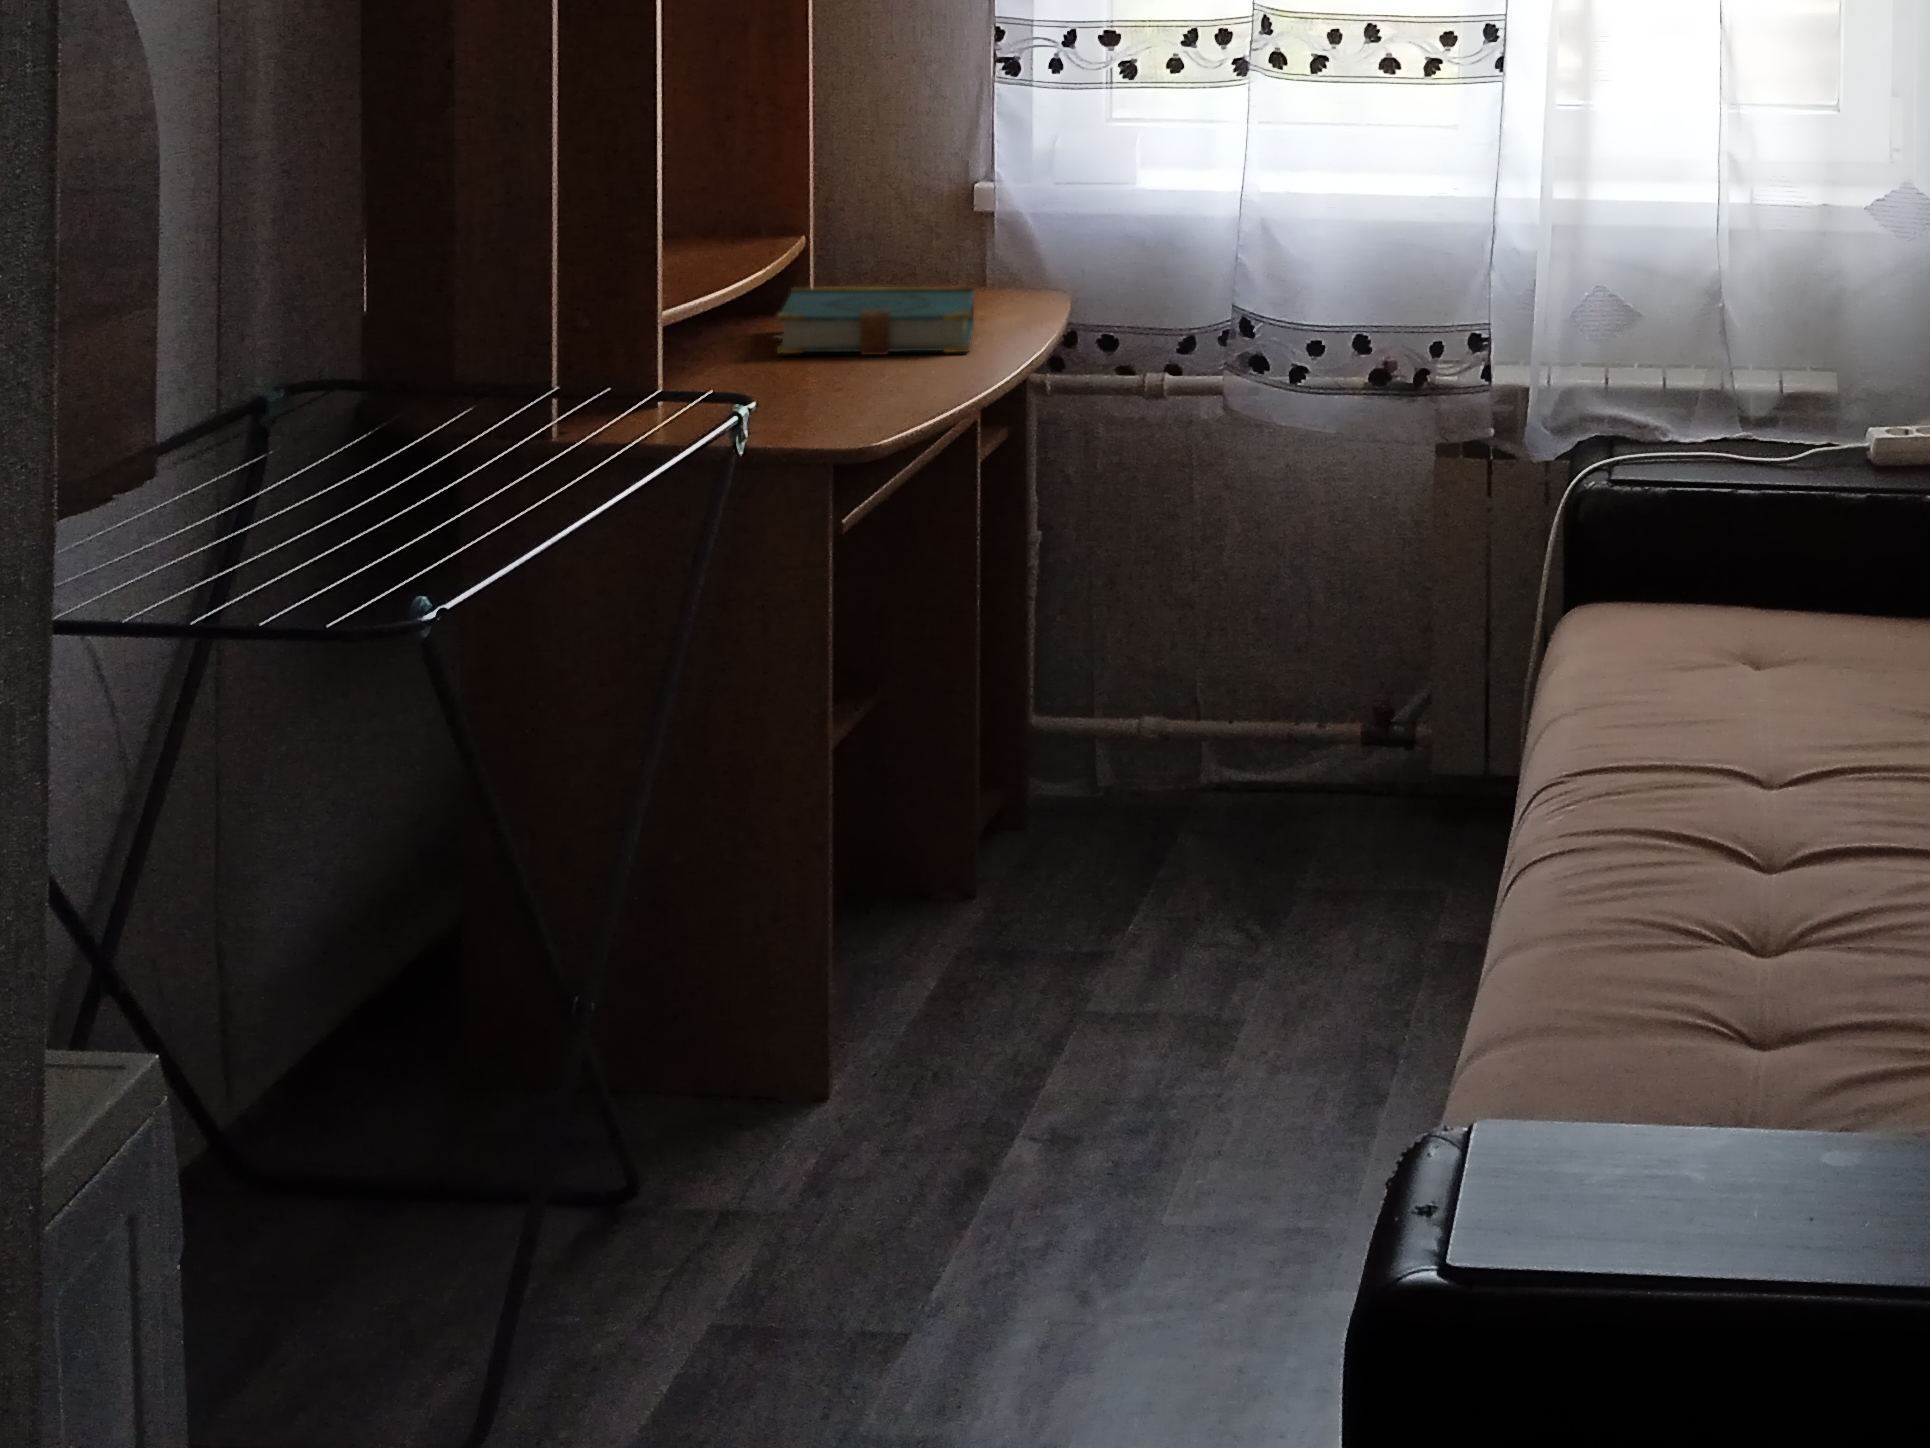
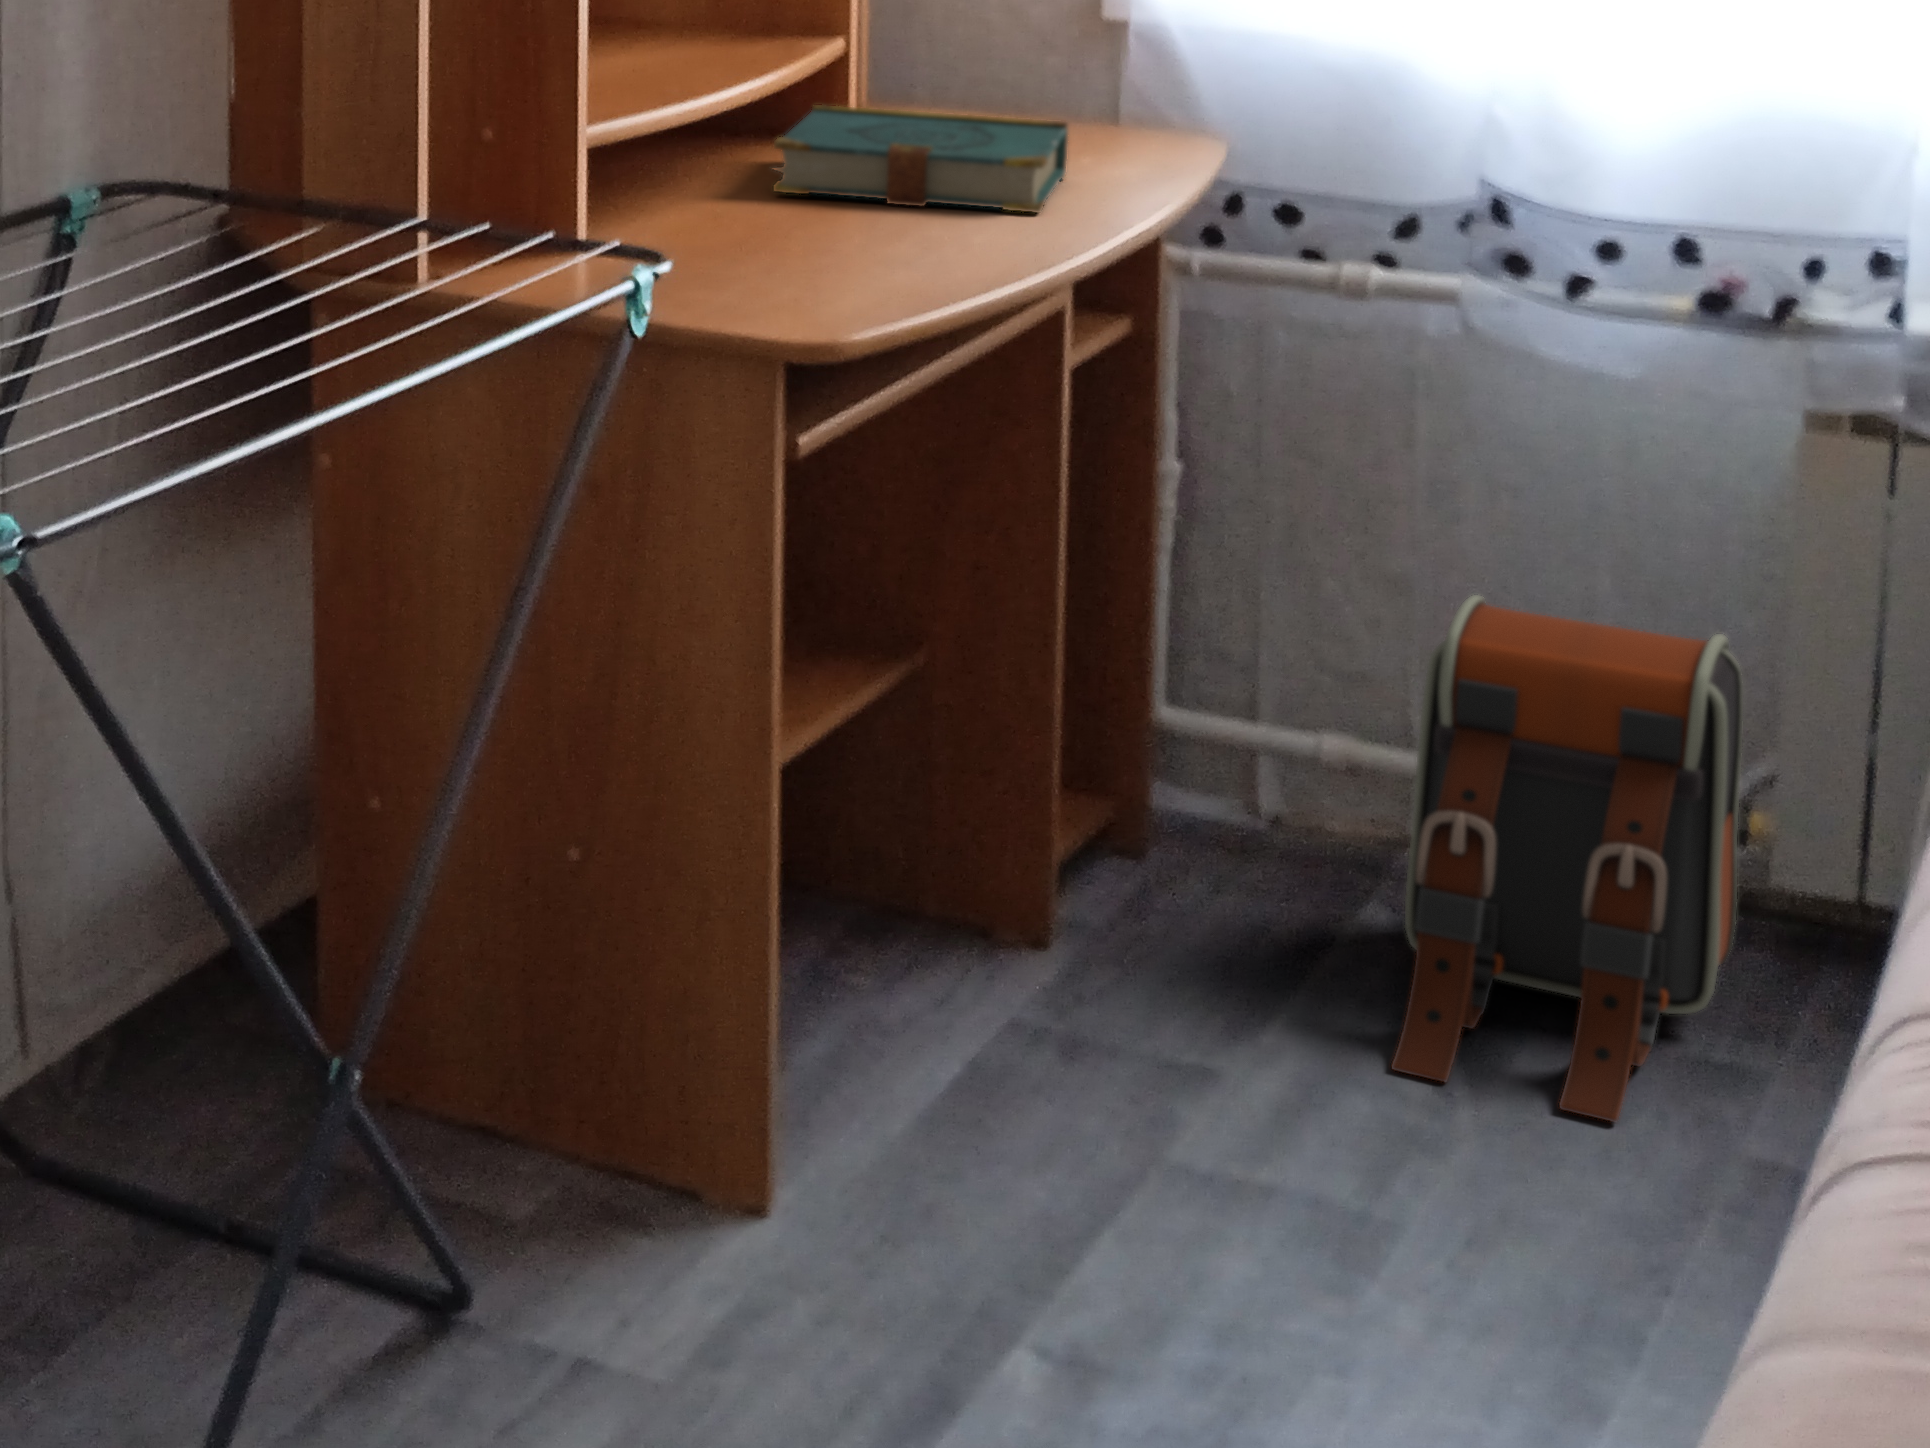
backpack: none [1220,594,1419,935] -> present [1391,595,1743,1122]

